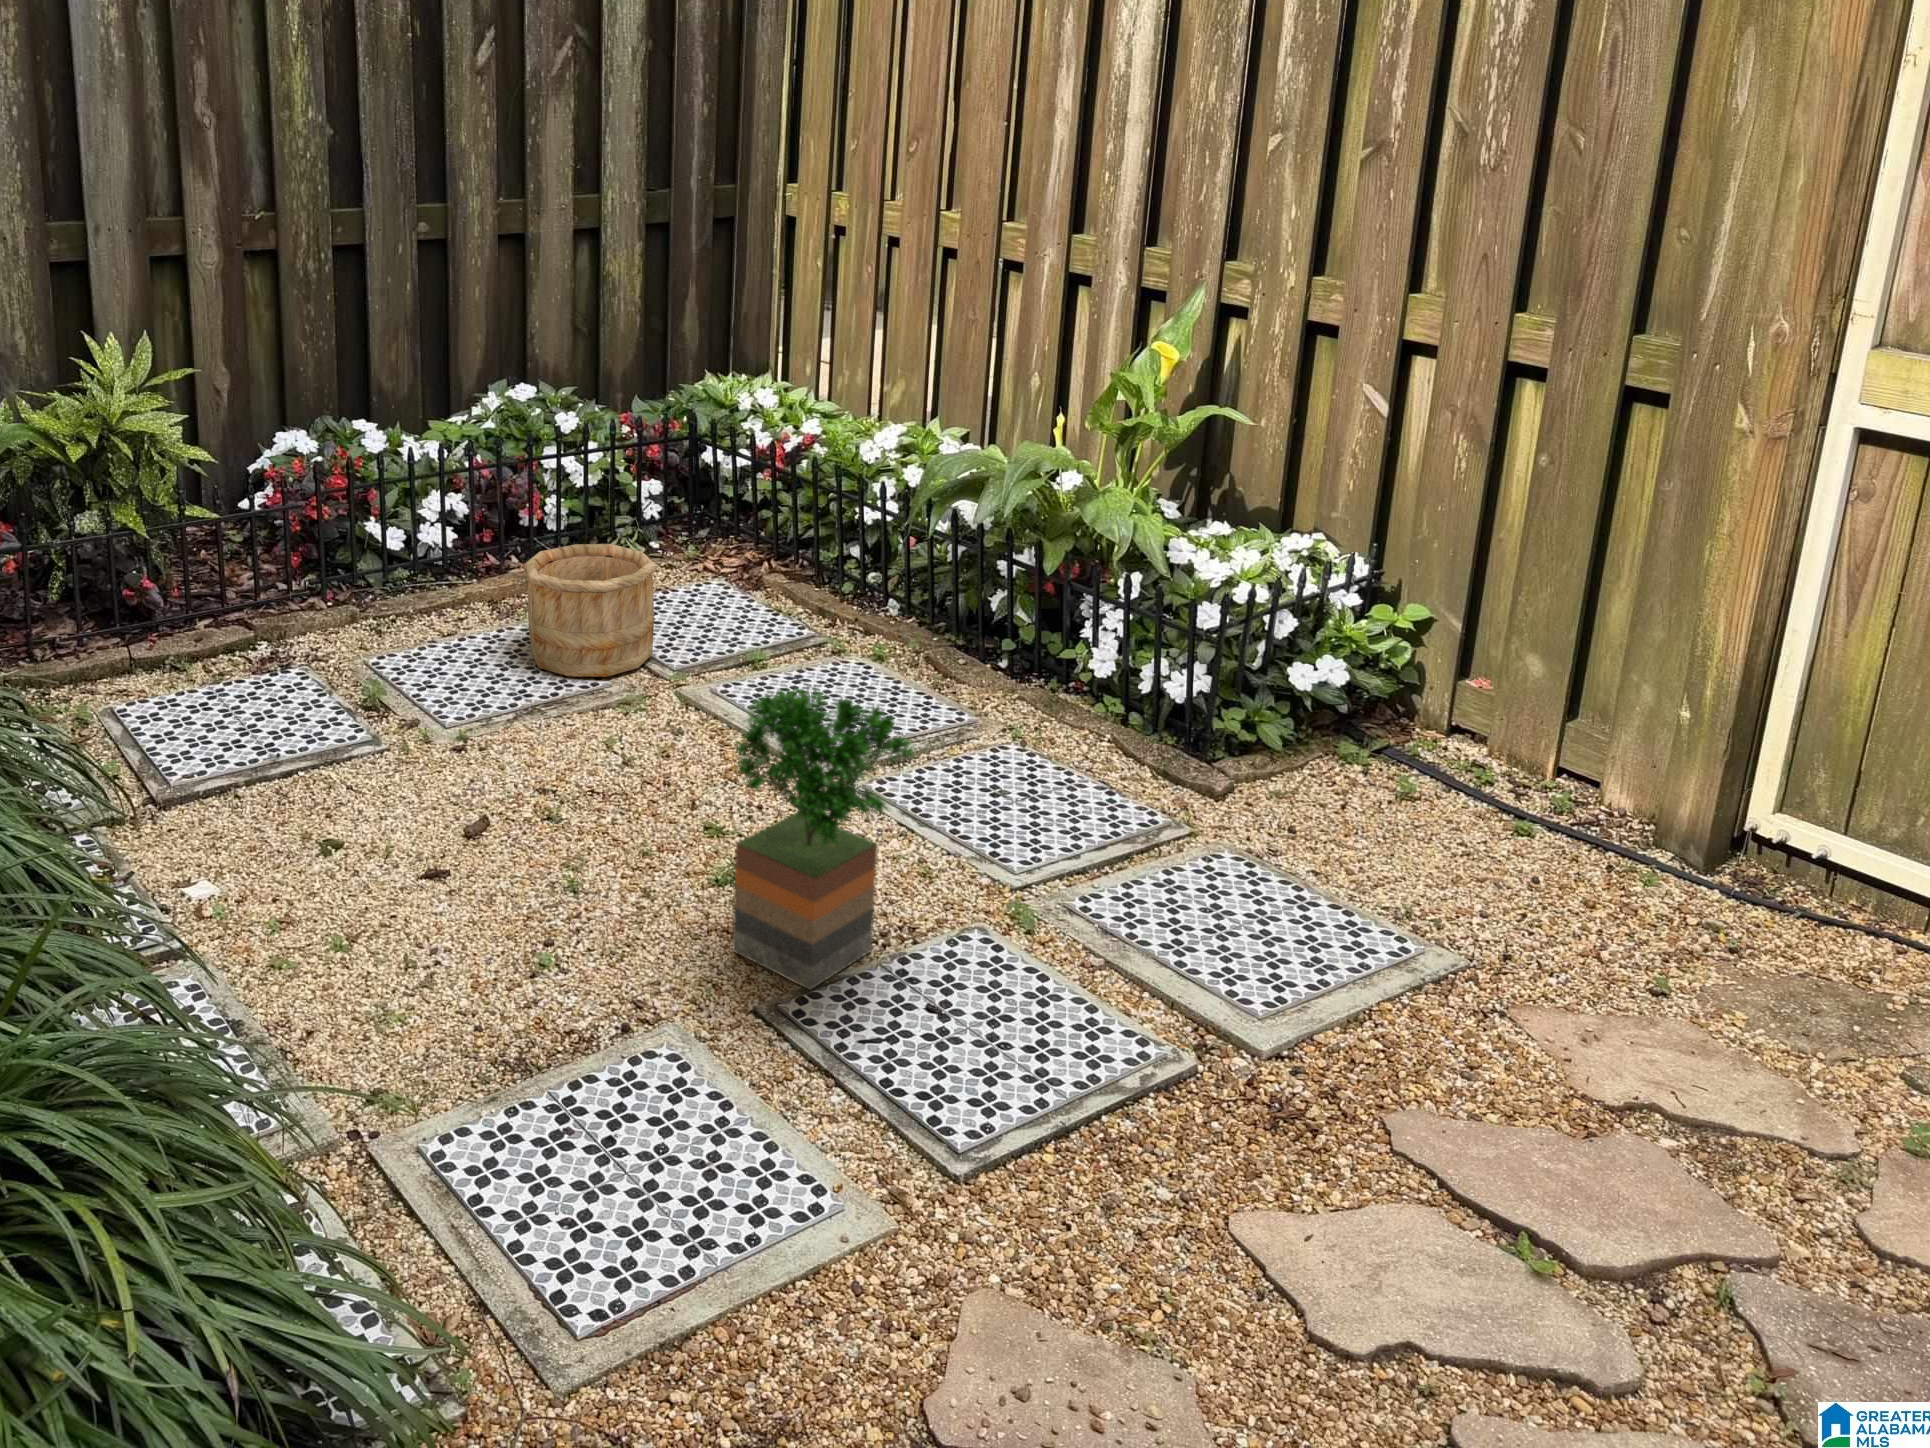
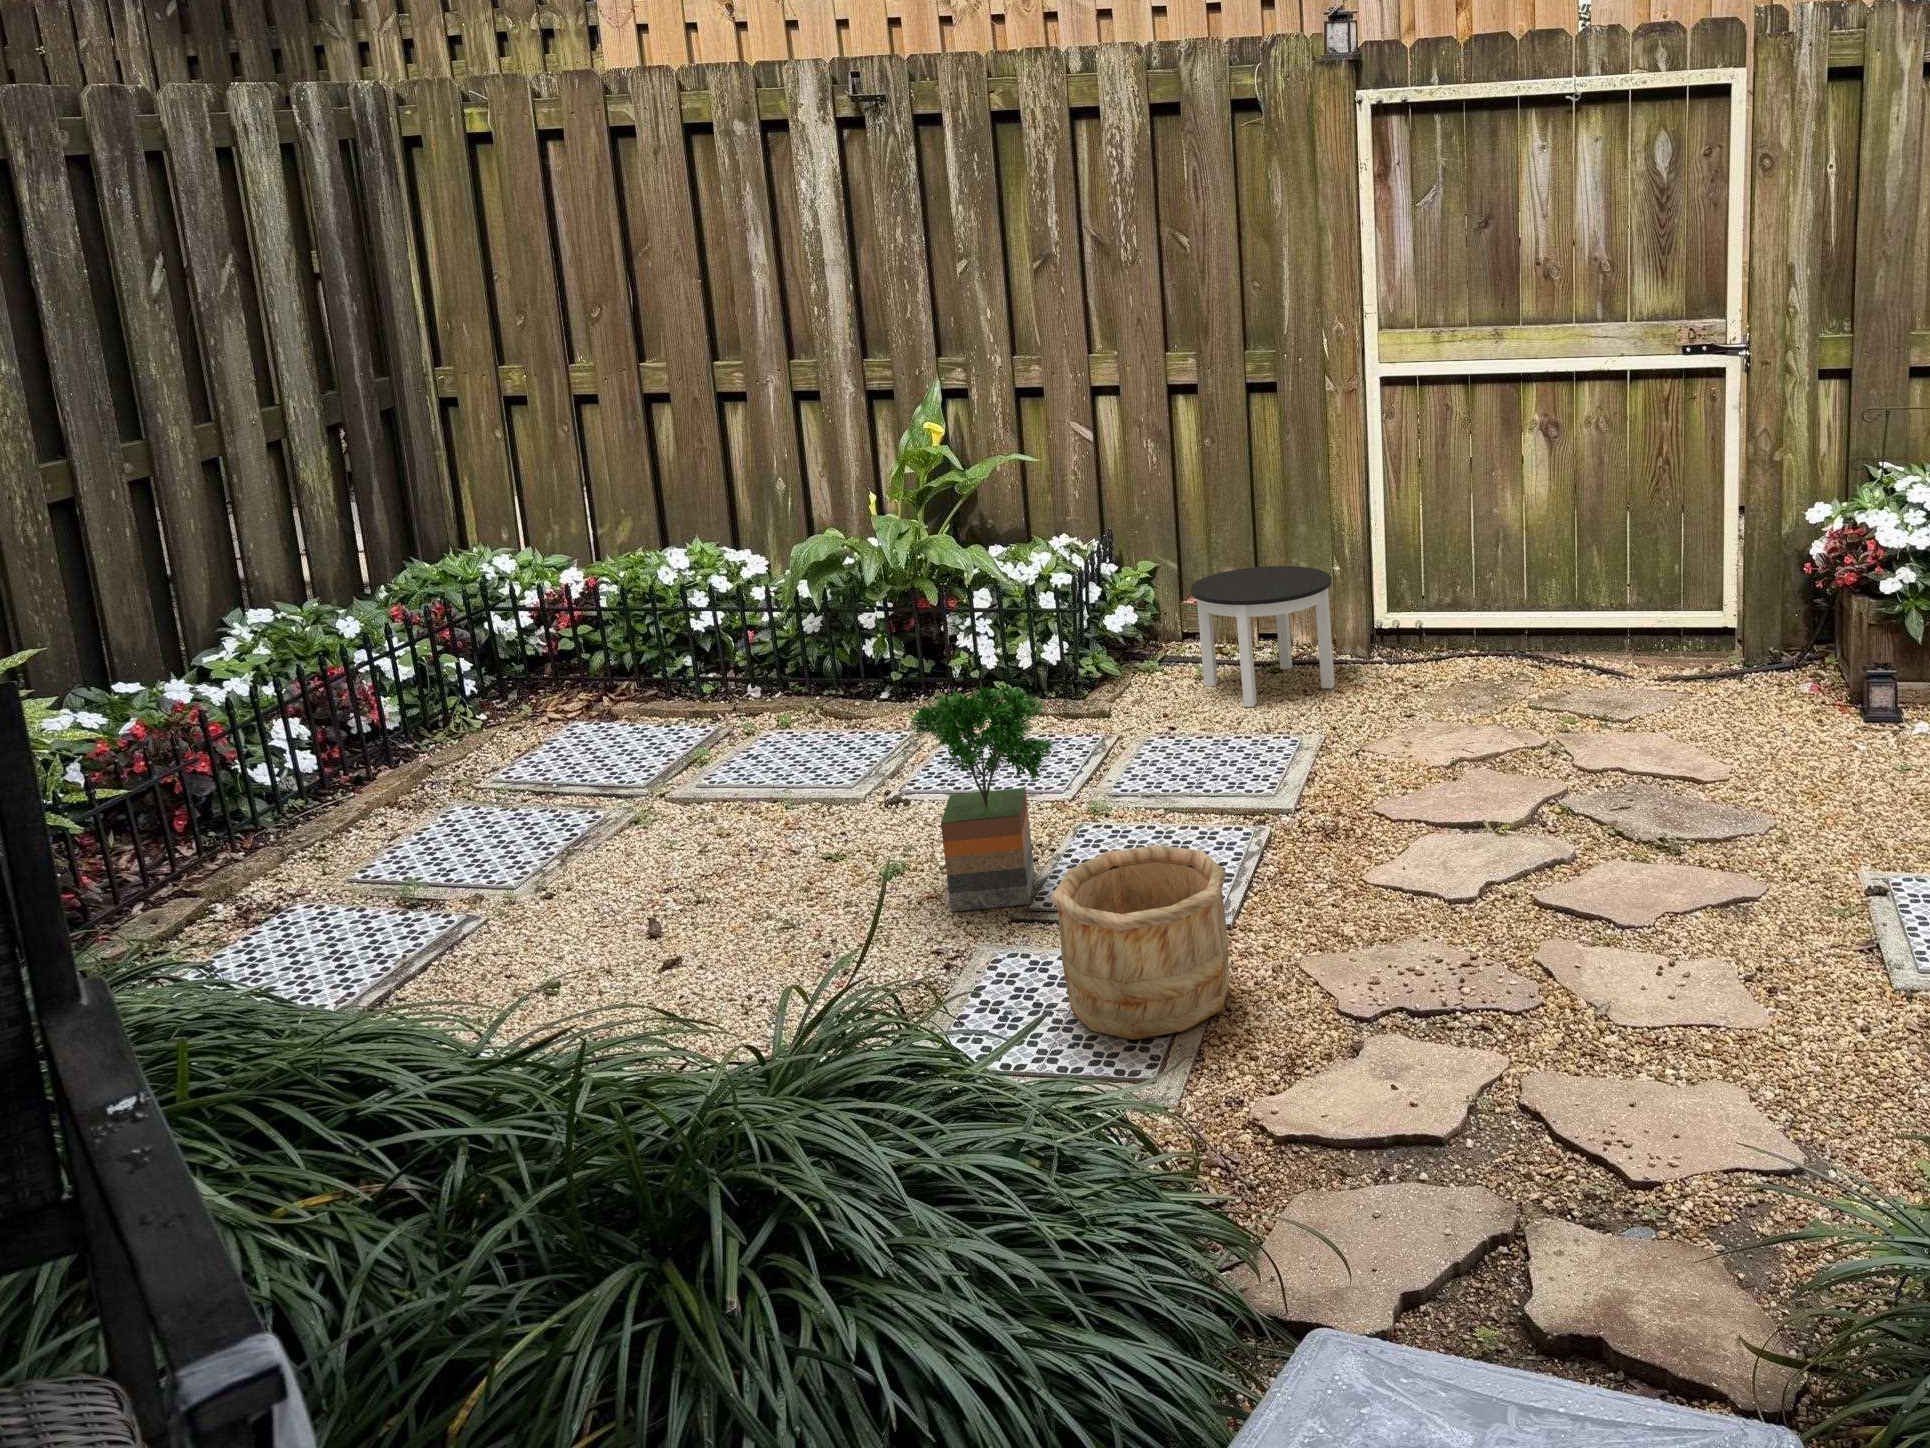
wooden bucket: present [523,544,657,677] -> present [1050,845,1229,1040]
round table: none [1401,643,1643,877] -> present [1190,566,1335,707]

